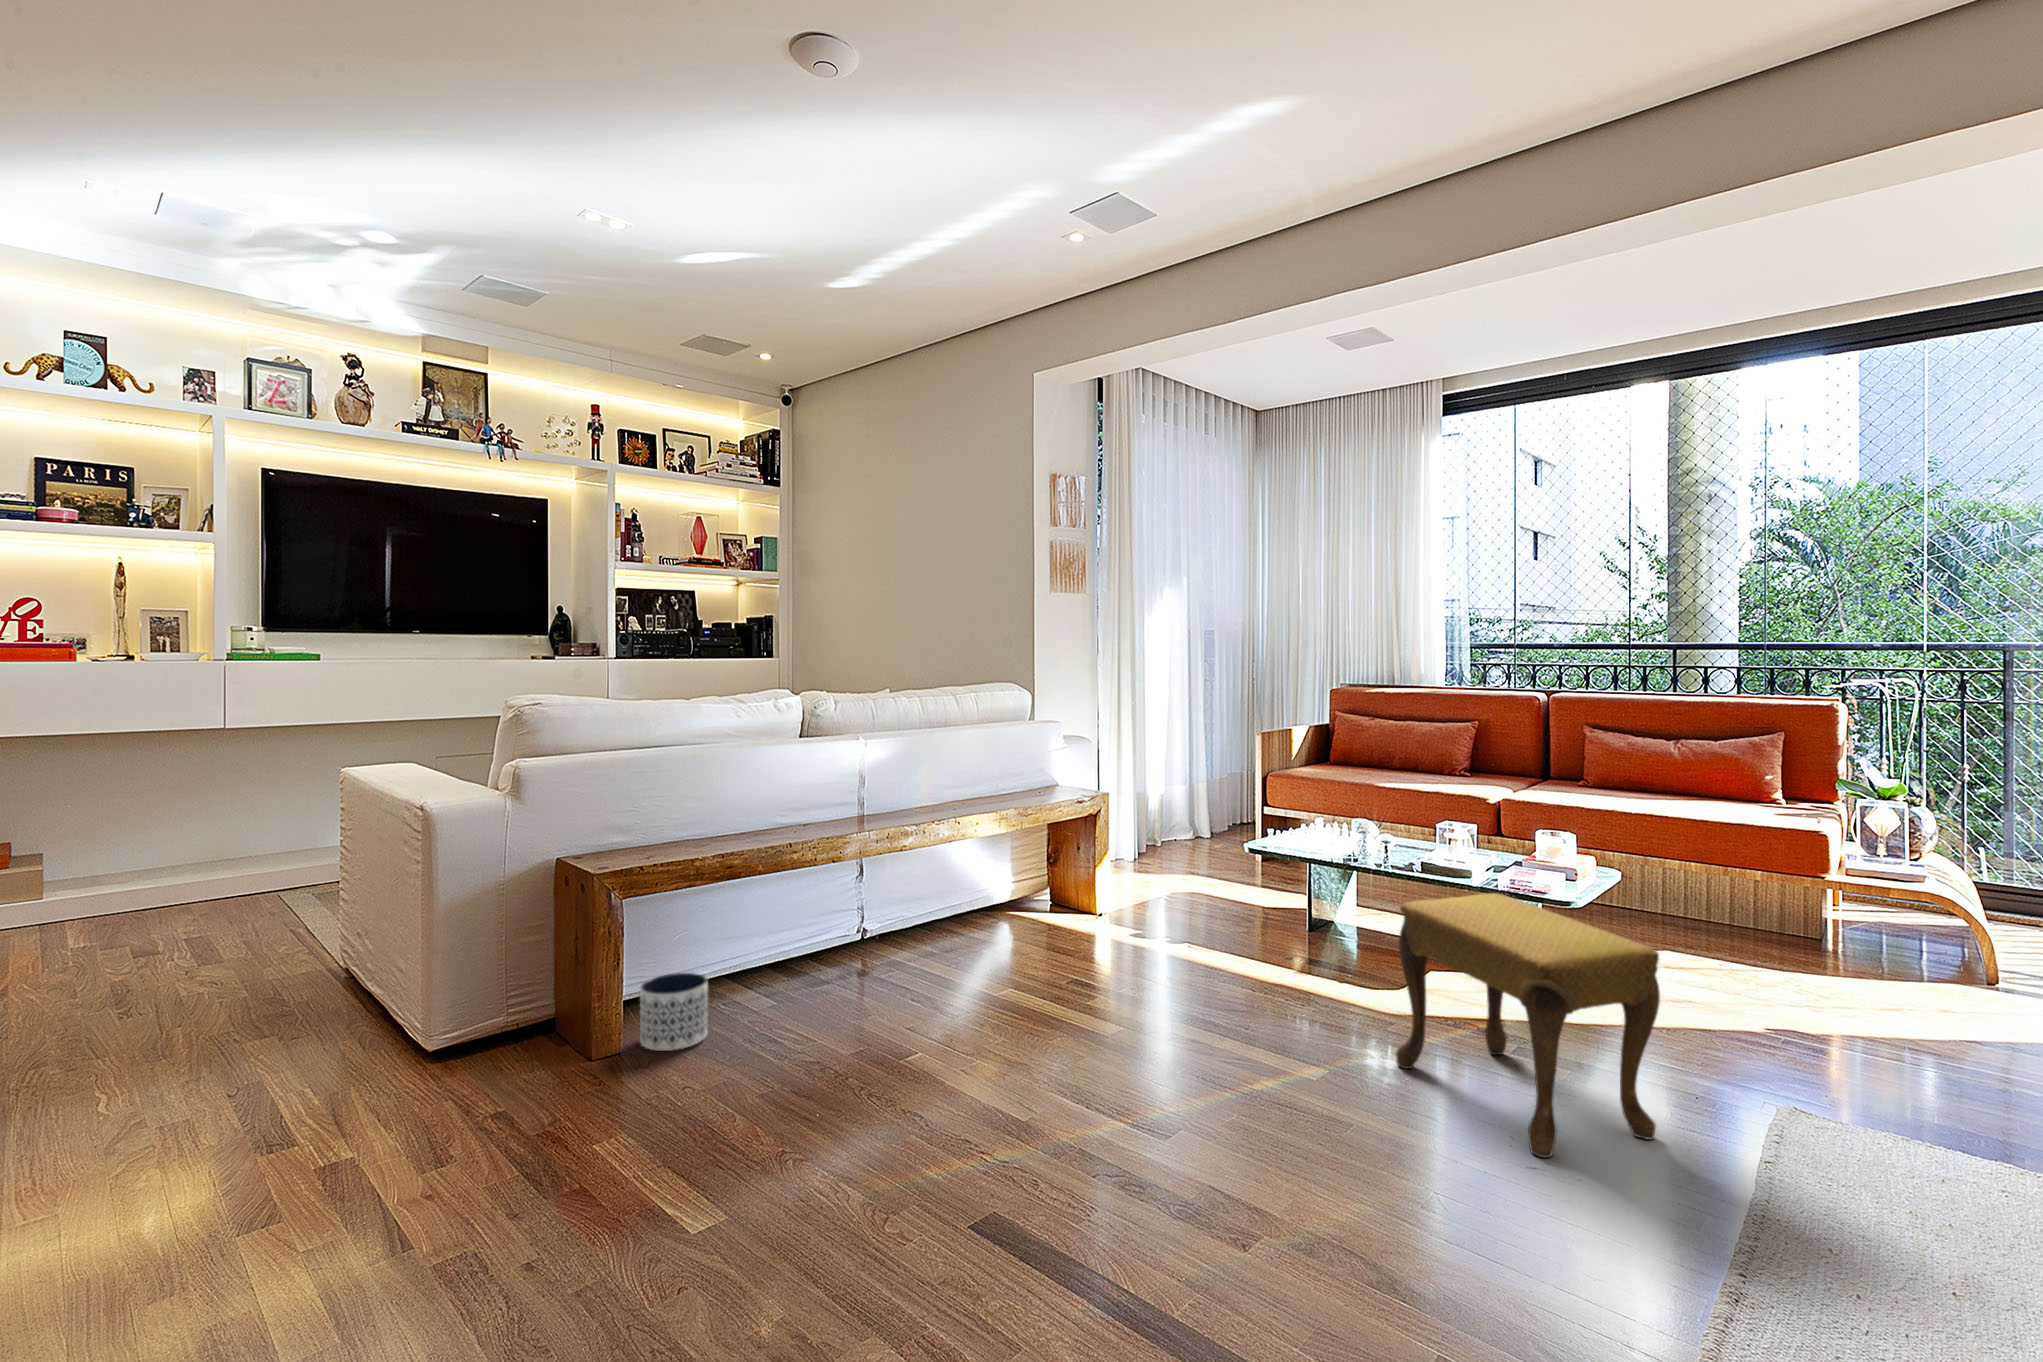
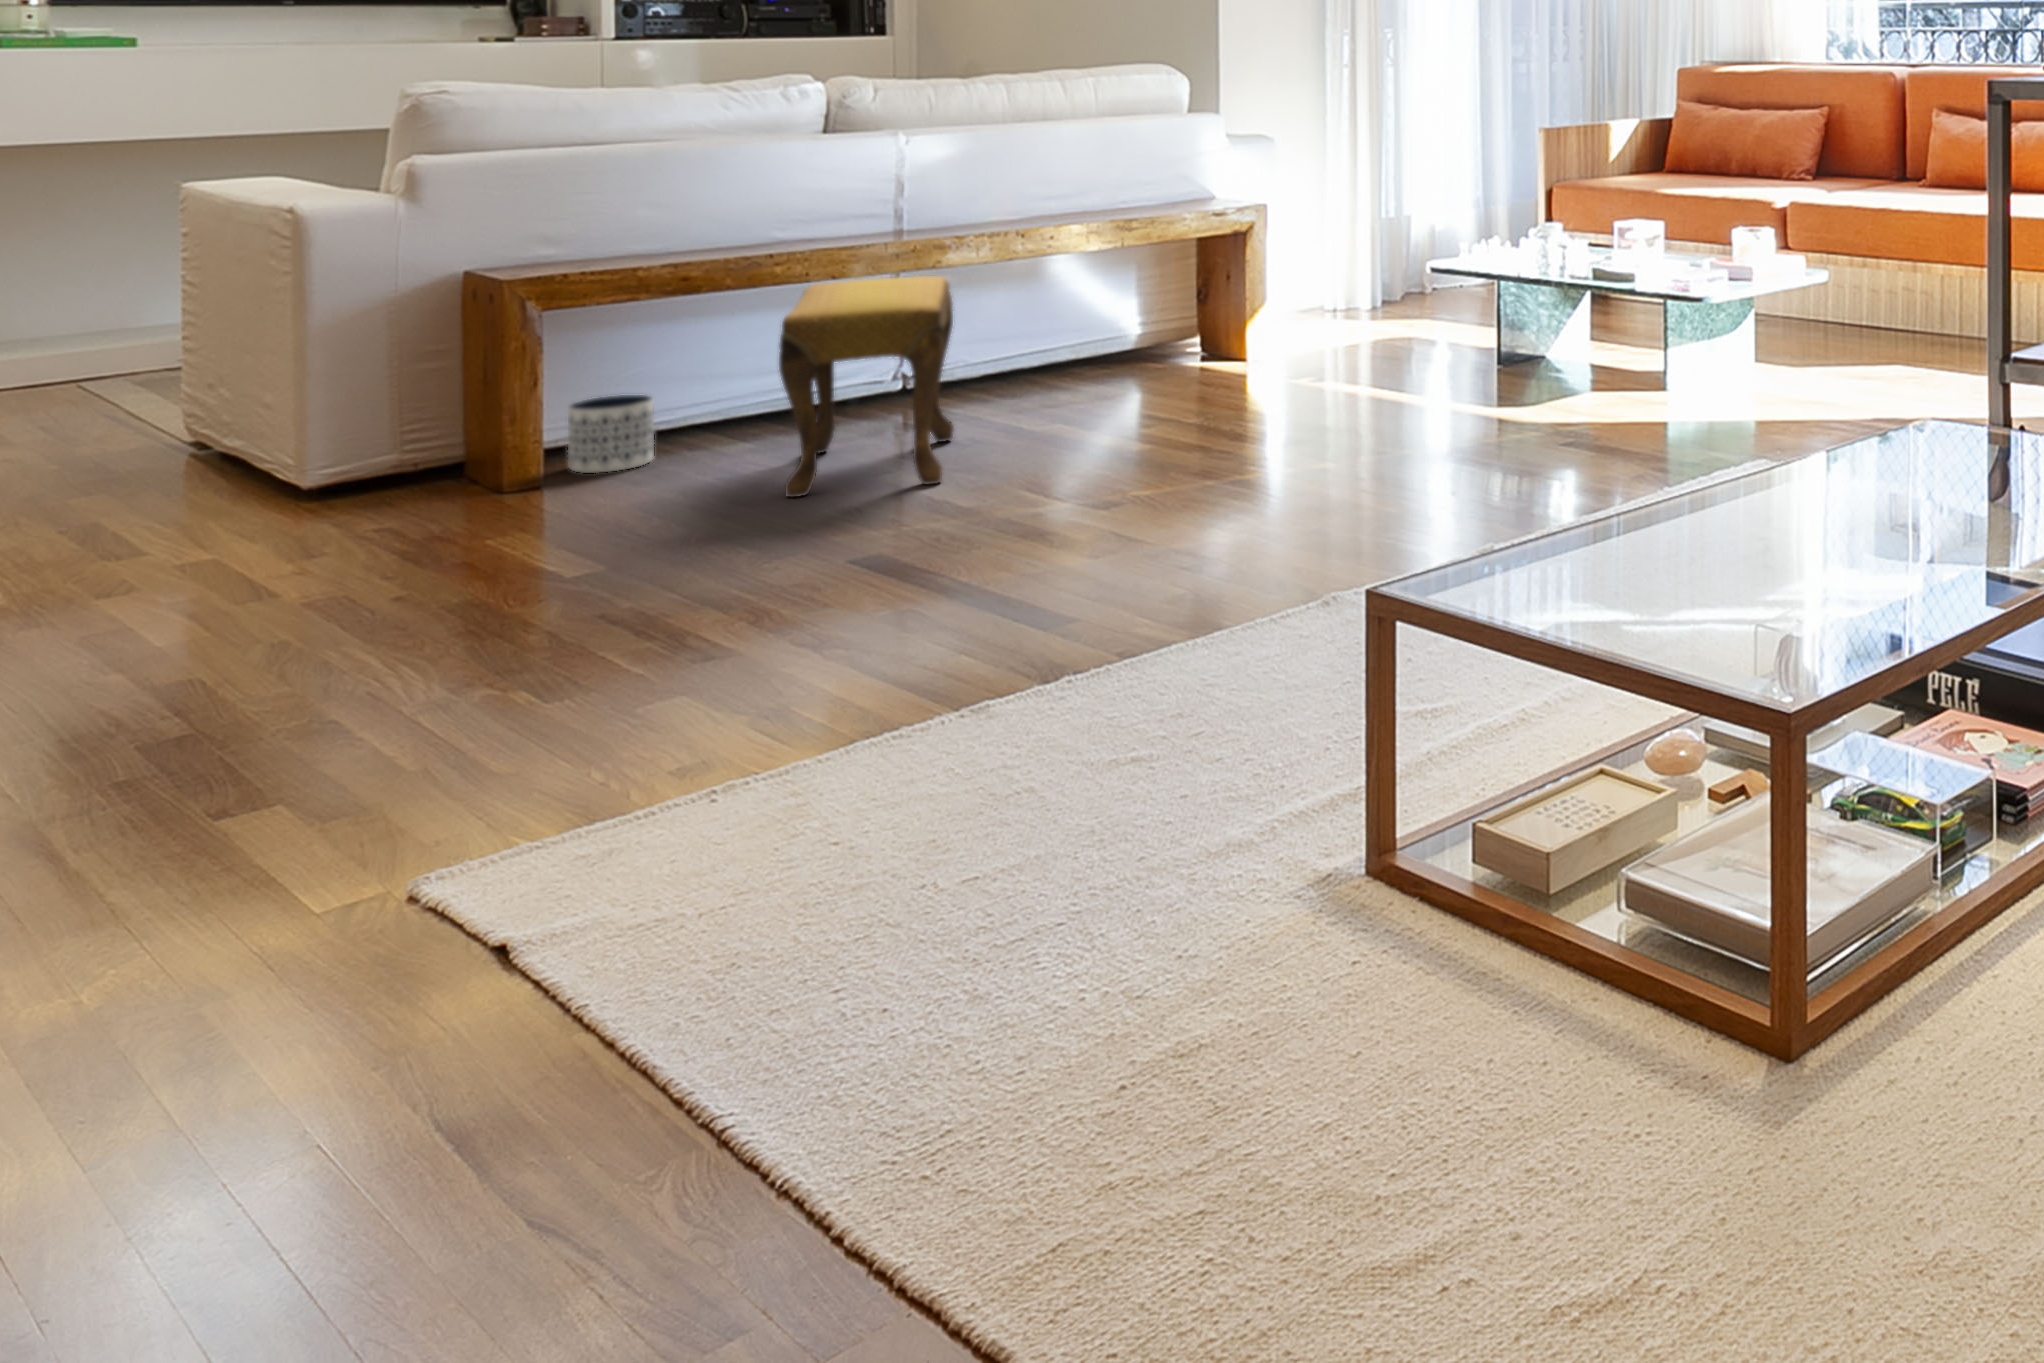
footstool: present [1396,893,1660,1158] -> present [779,276,954,497]

